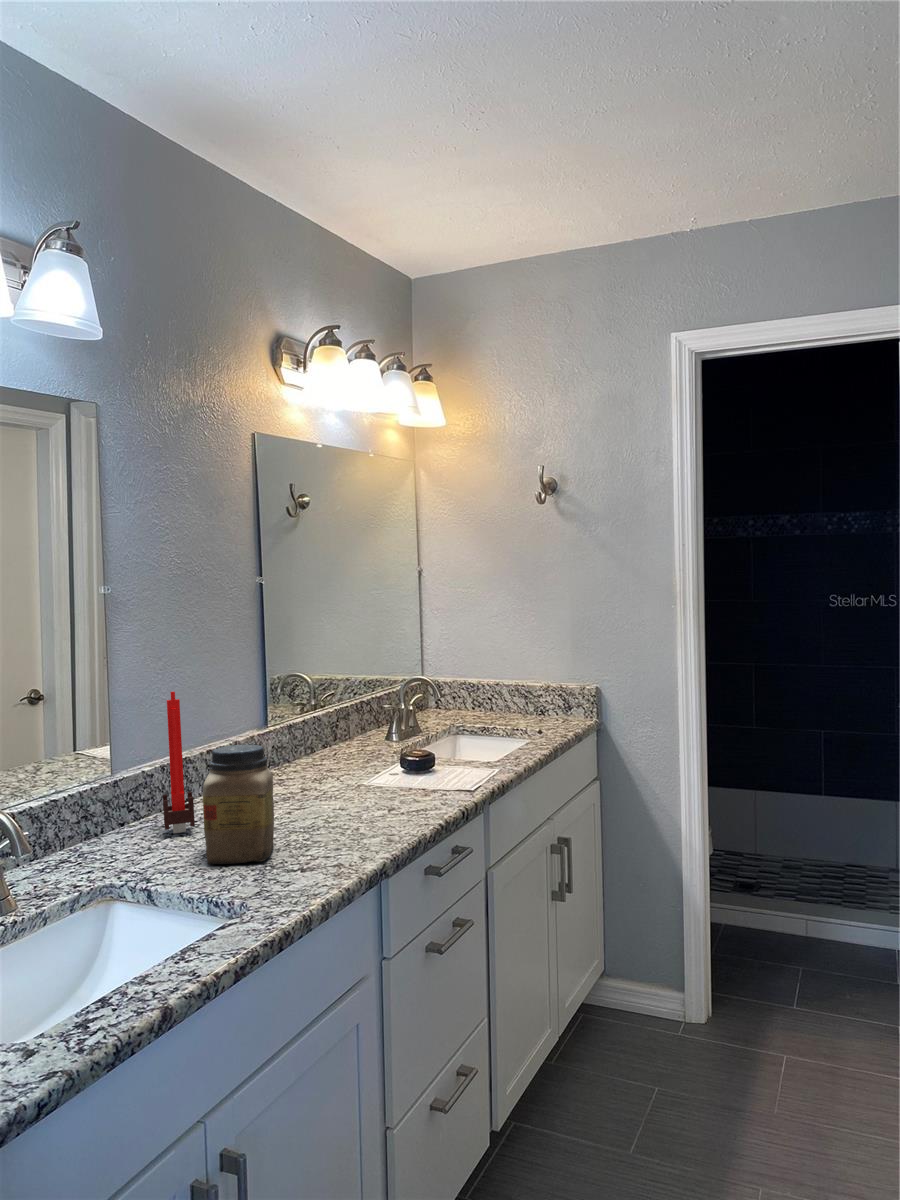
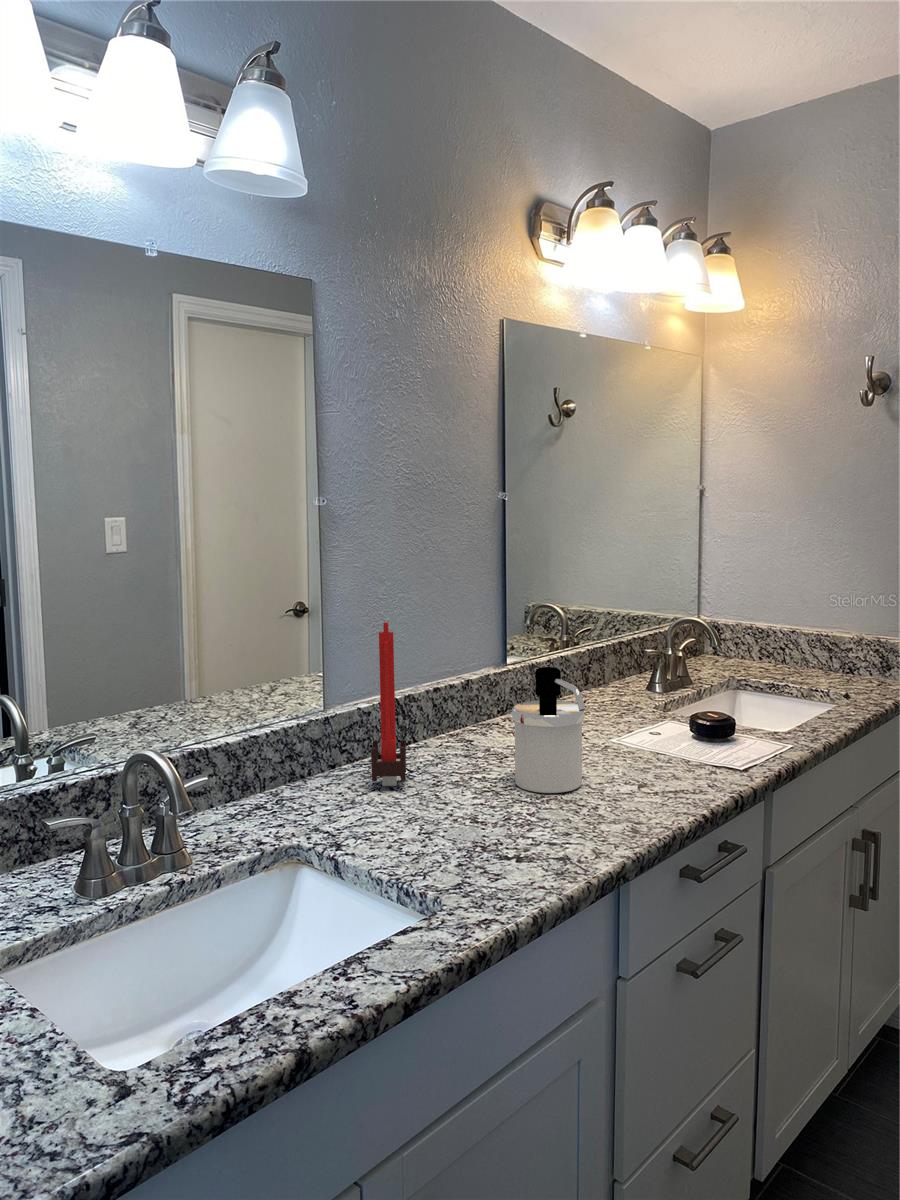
soap dispenser: none [283,720,345,824] -> present [512,667,585,793]
jar: present [203,744,274,864] -> none [406,693,493,839]

